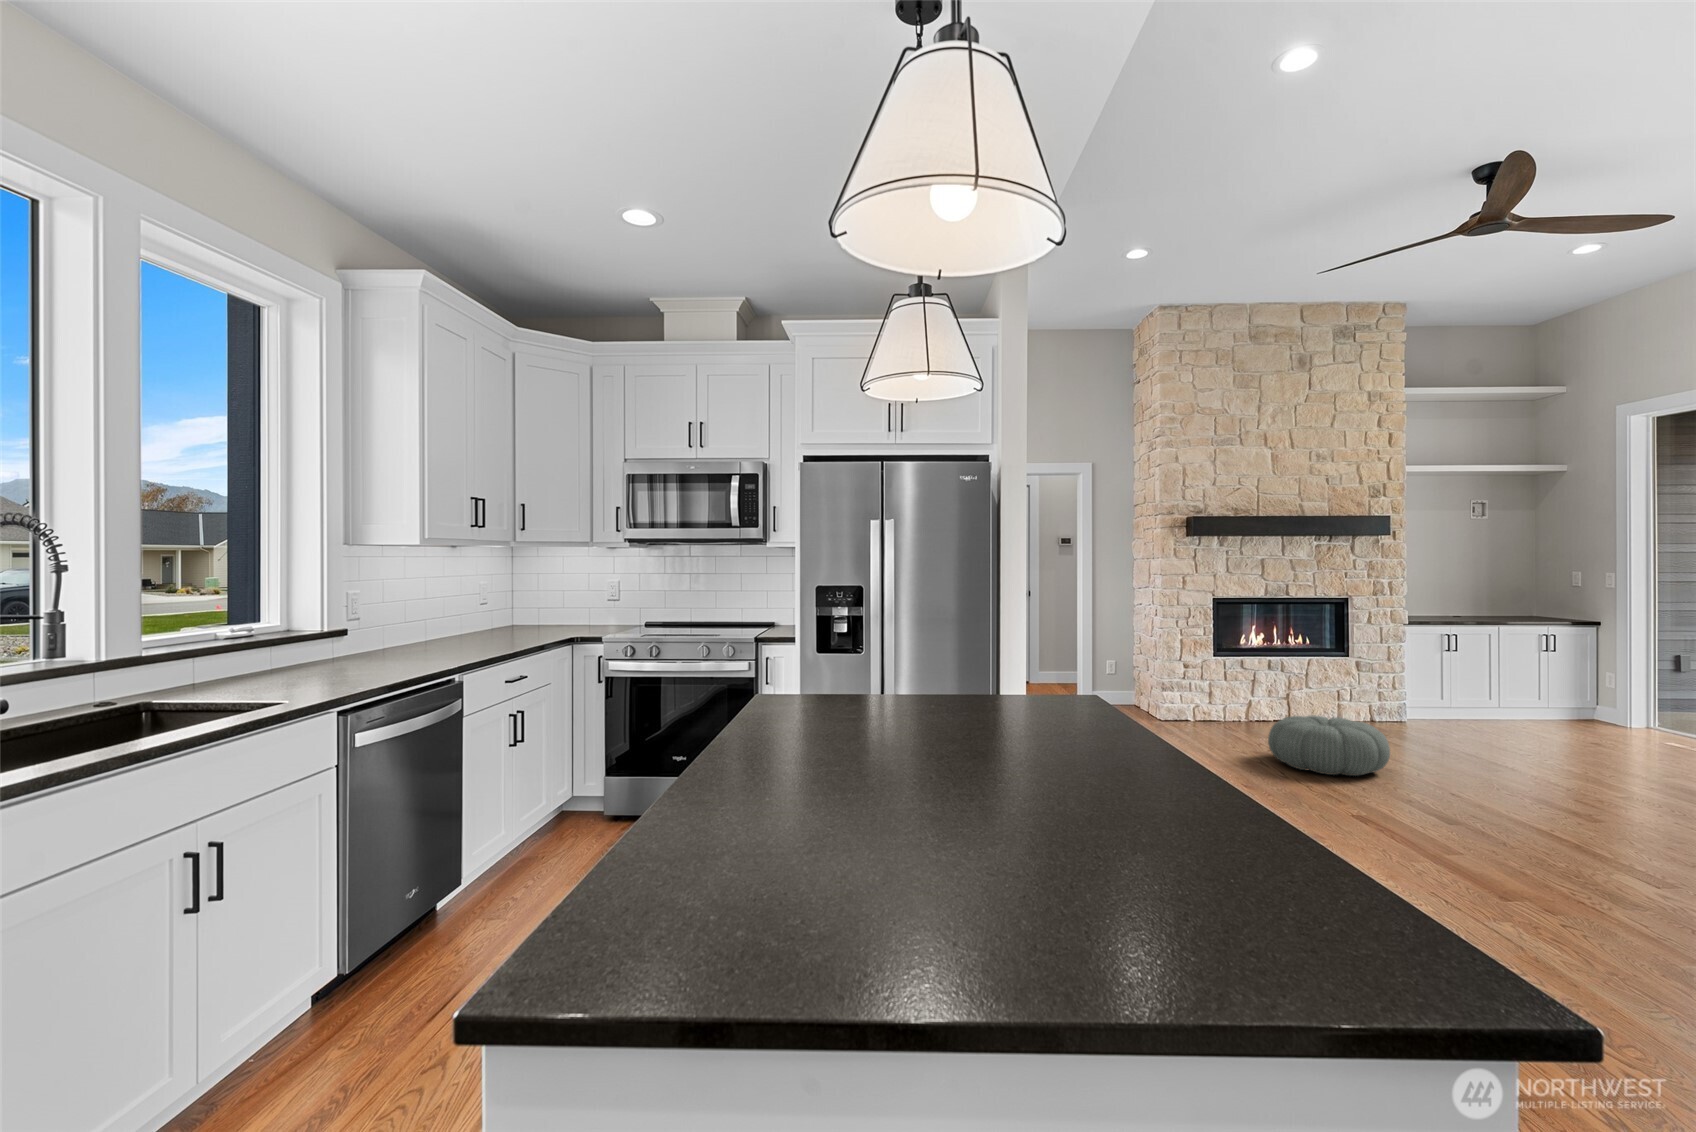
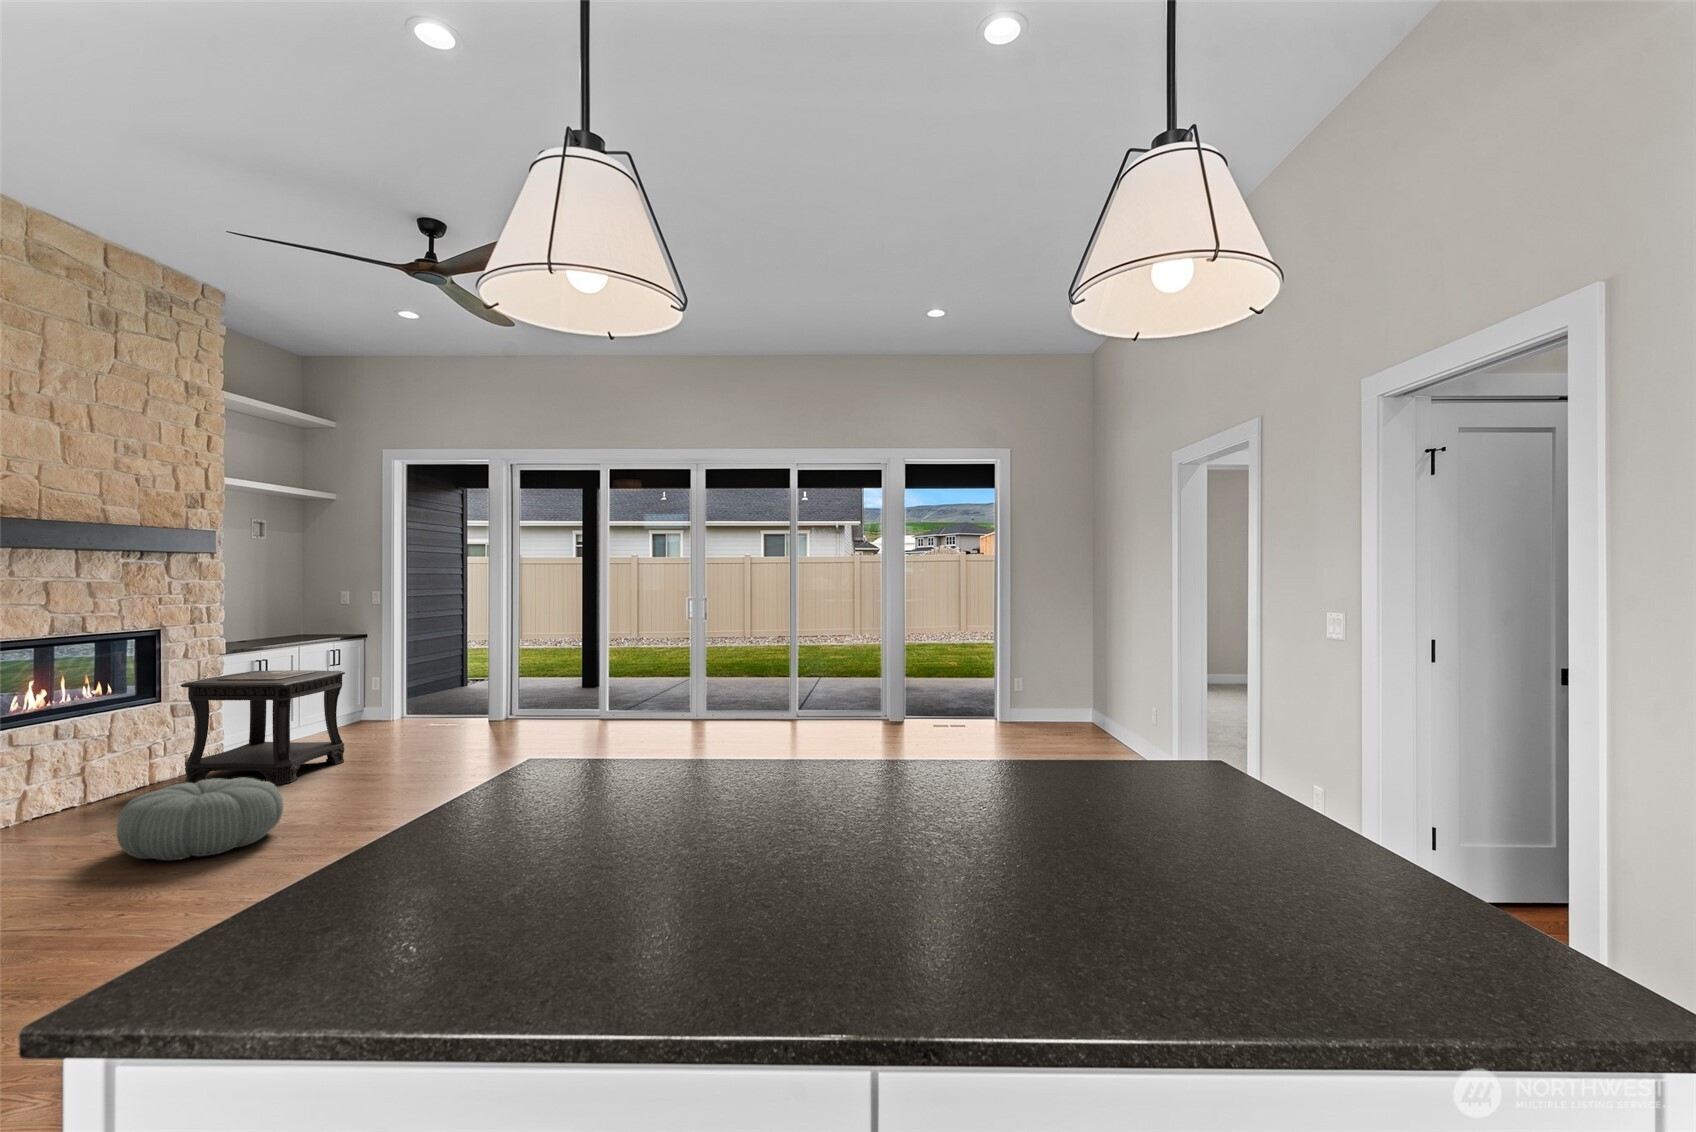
side table: none [1362,642,1515,746] -> present [181,670,345,785]

